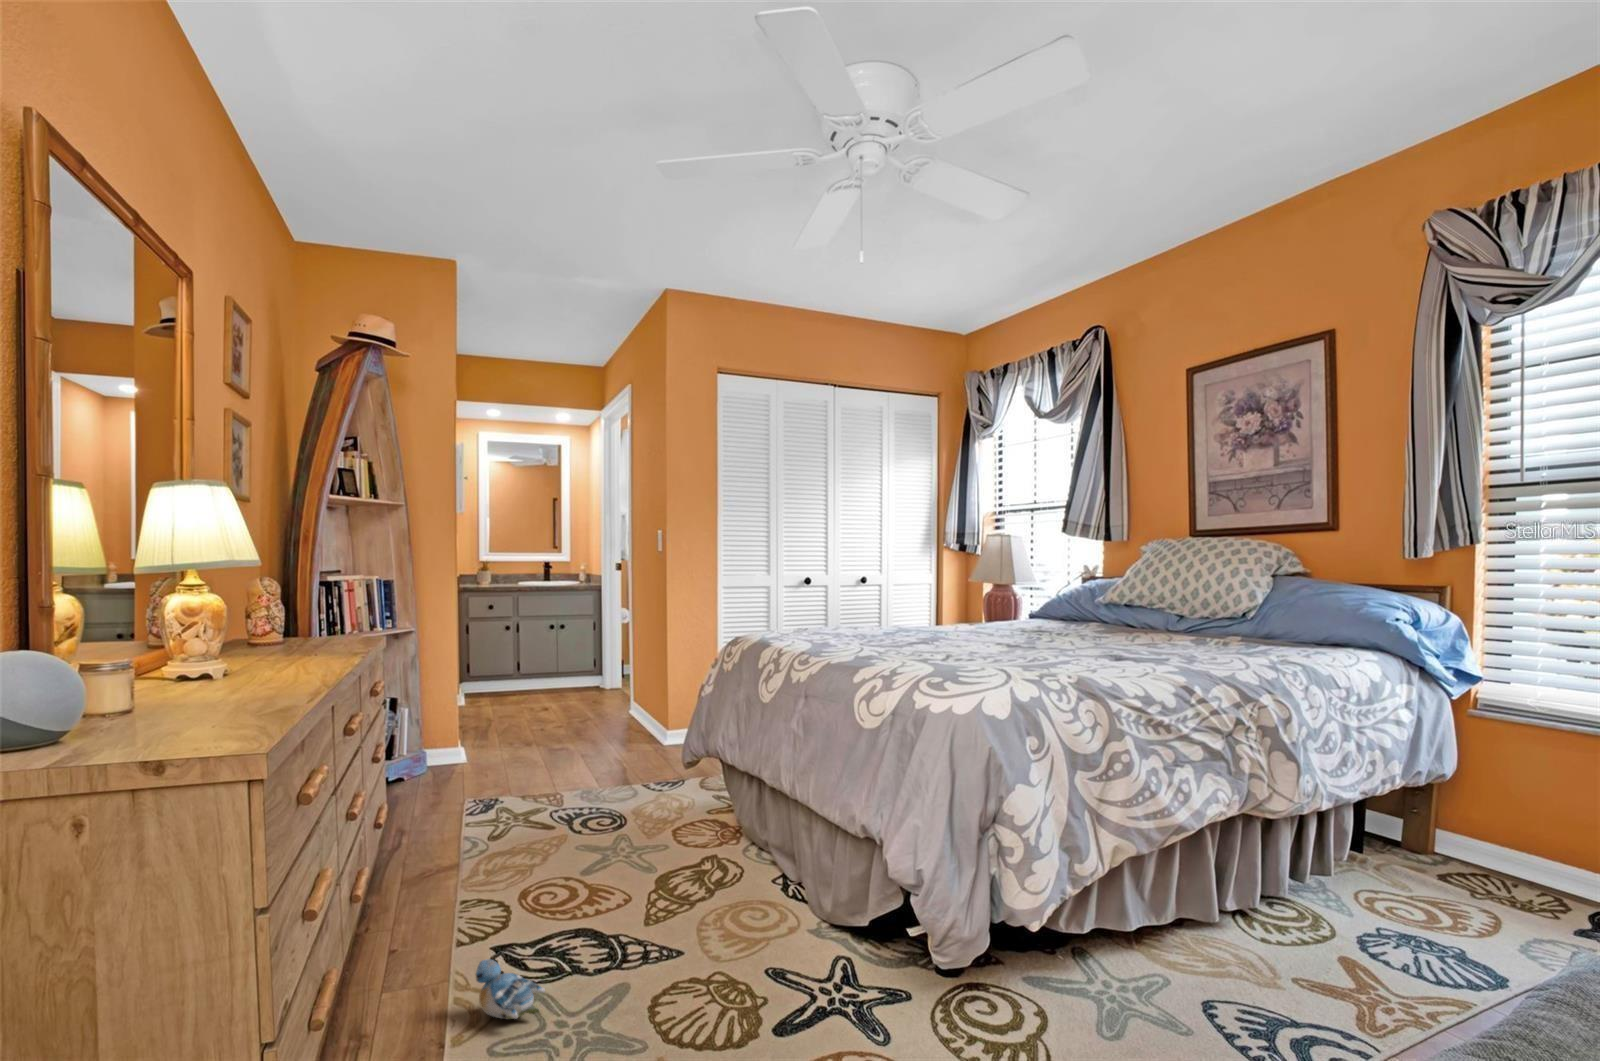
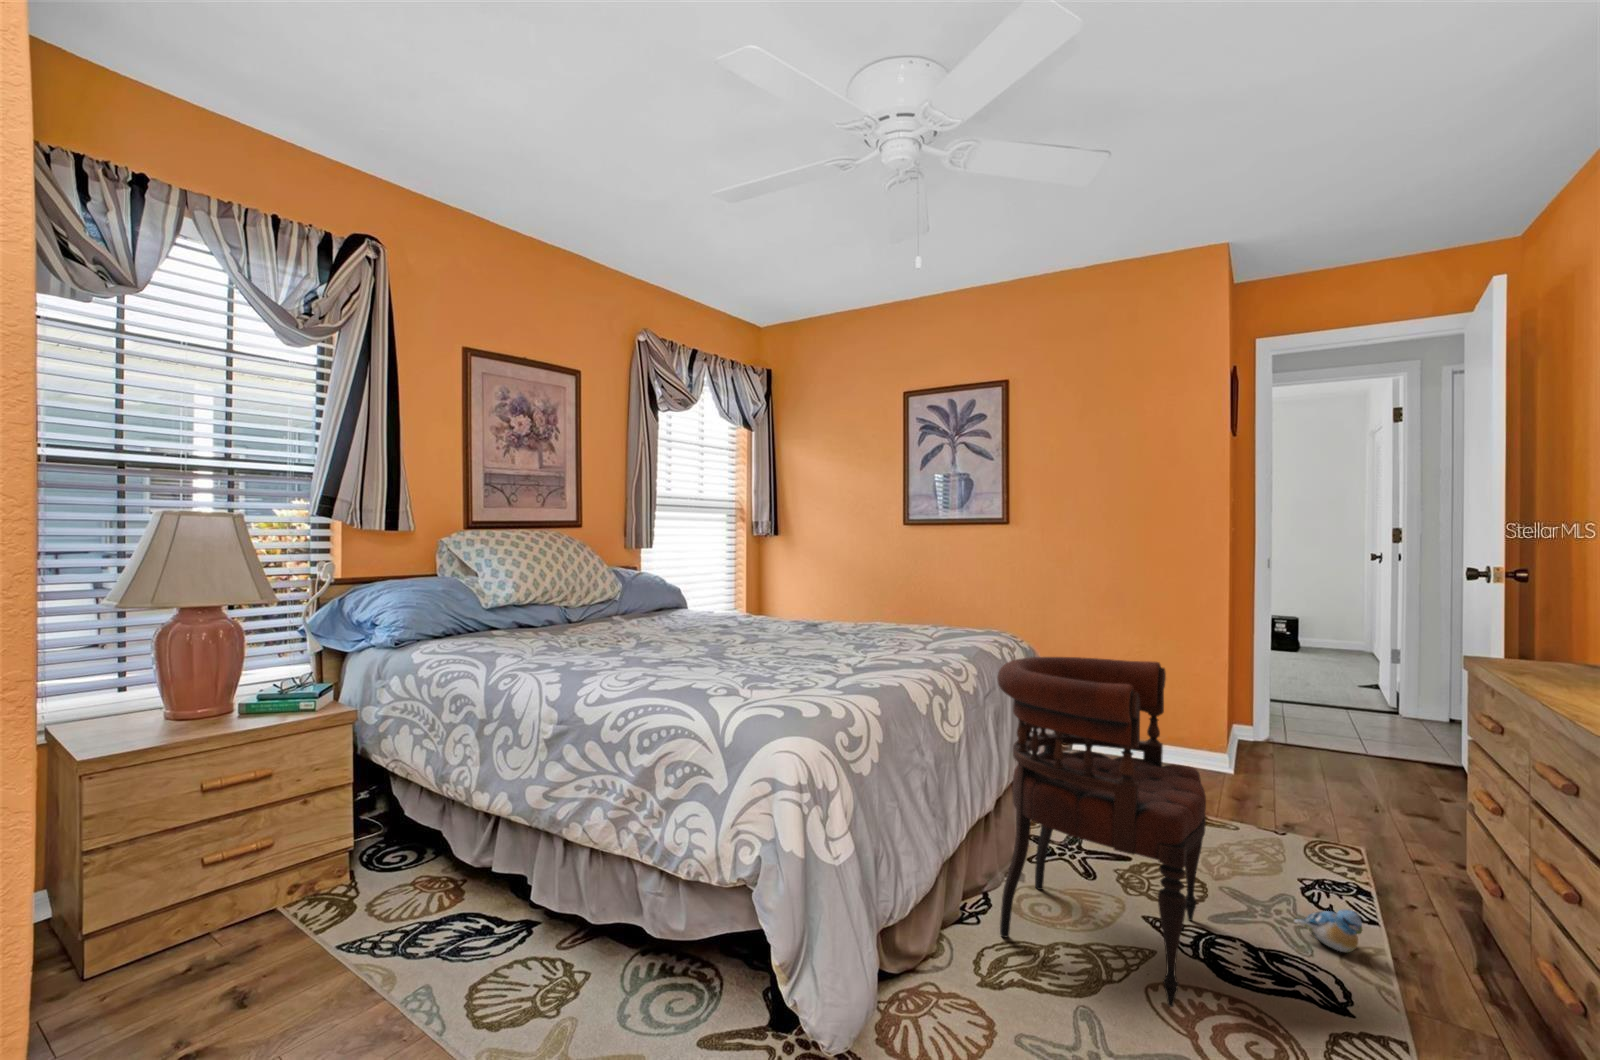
armchair: none [599,651,795,971] -> present [997,657,1206,1007]

